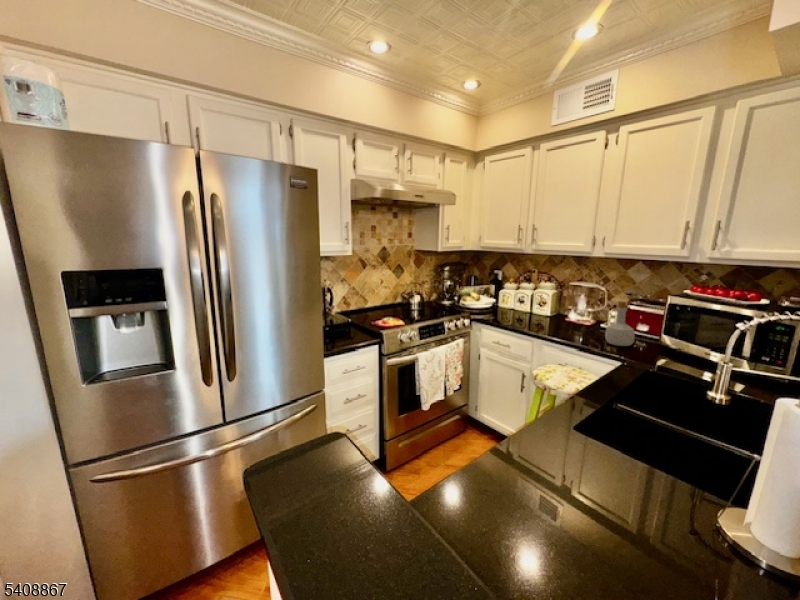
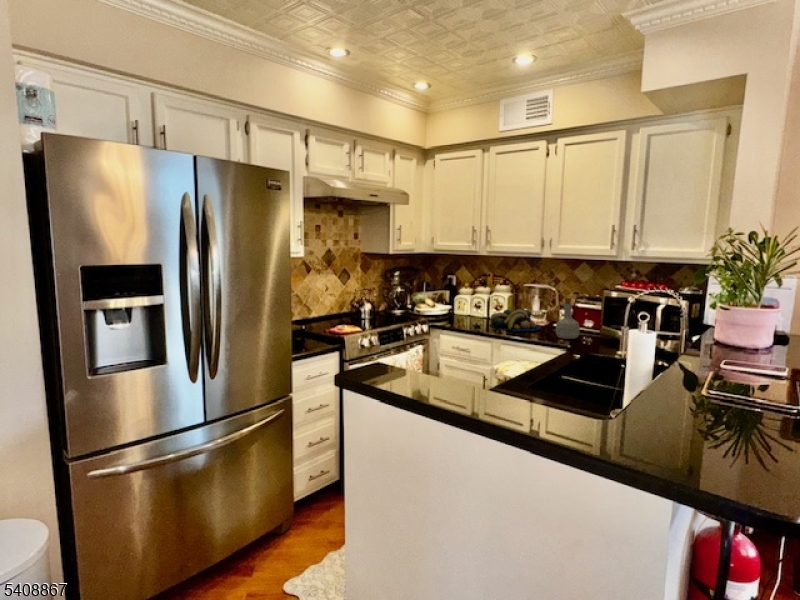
fruit bowl: none [532,307,587,332] -> present [490,308,541,331]

